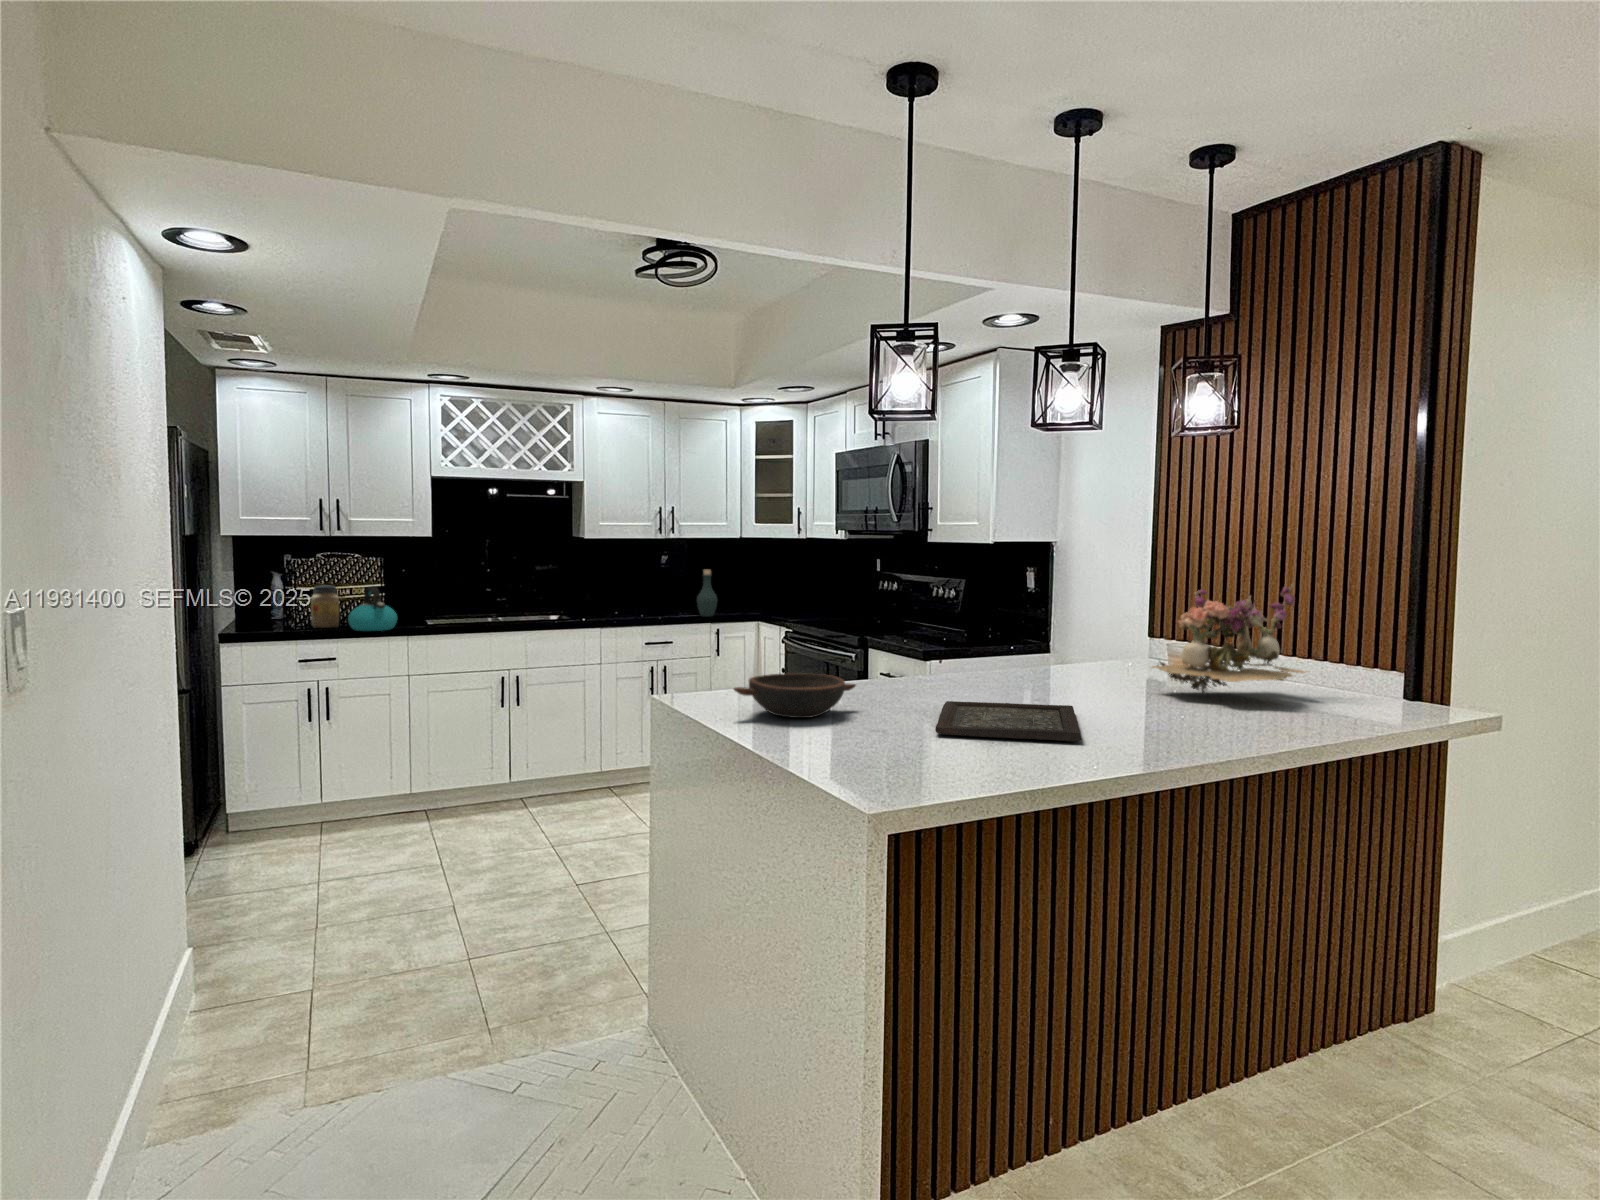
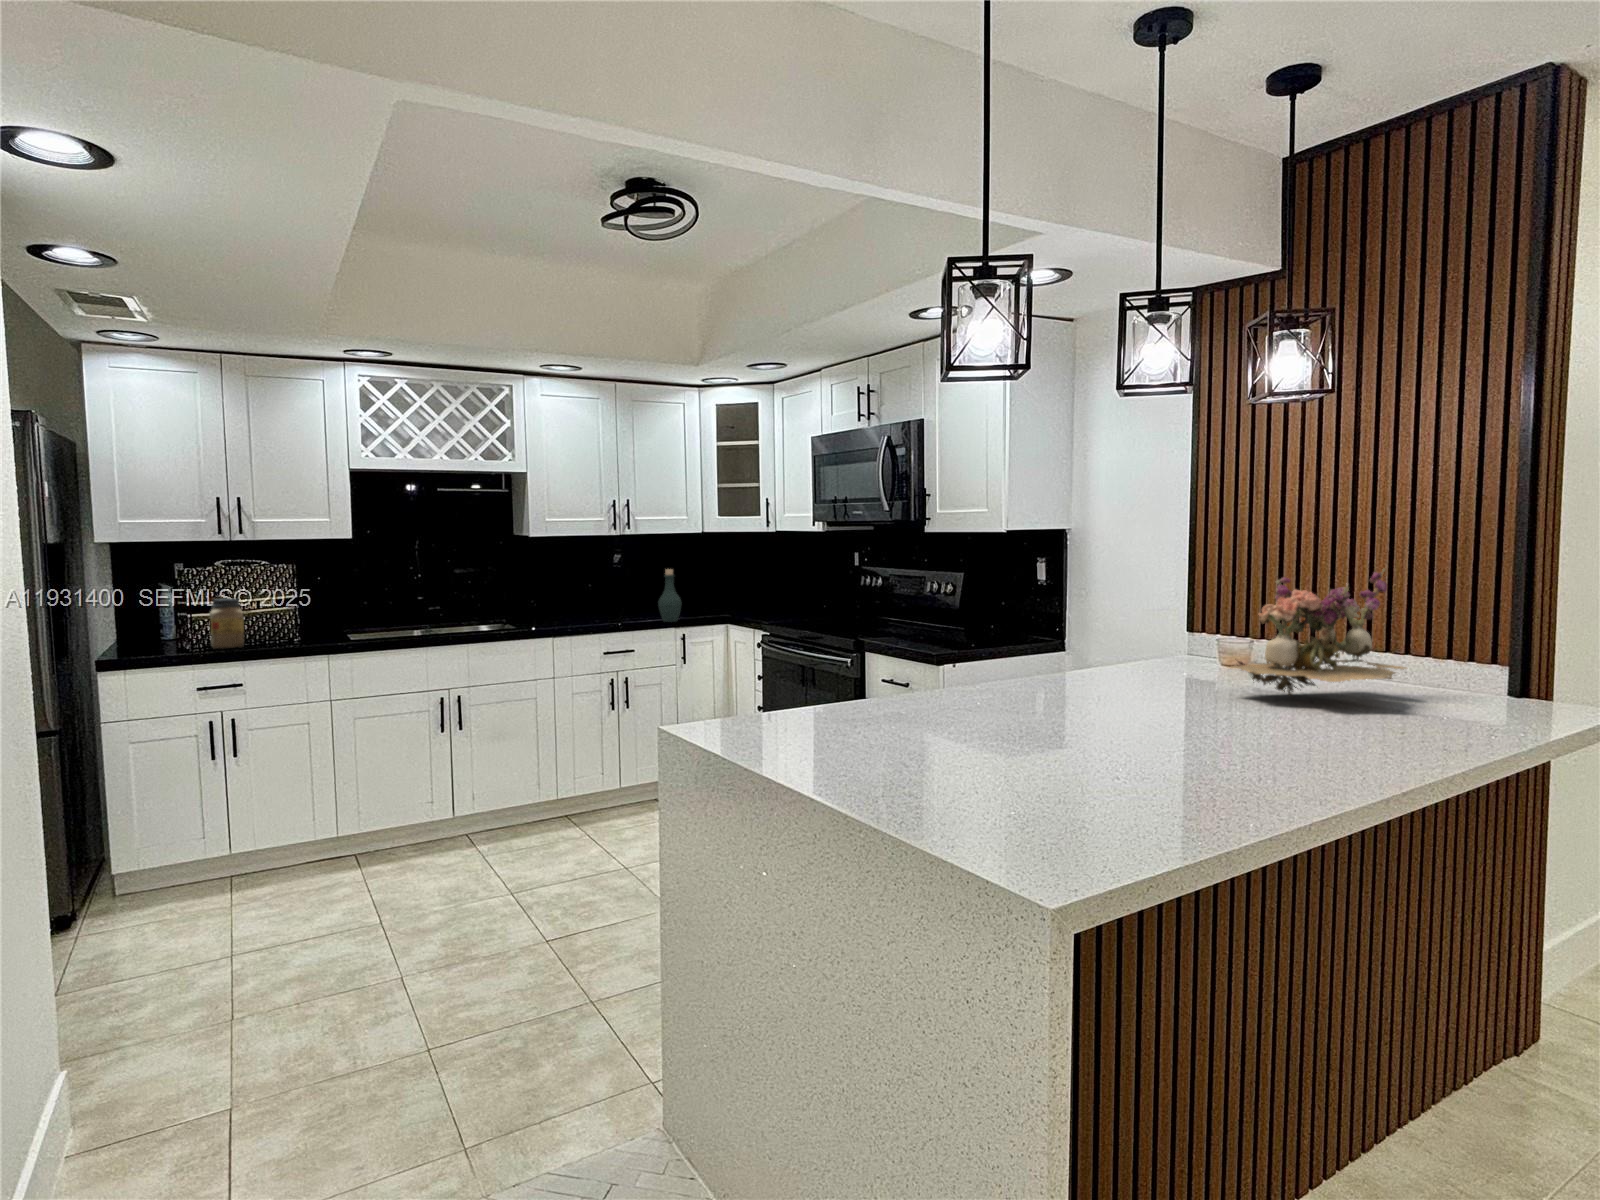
kettle: present [348,587,397,631] -> none [256,598,315,651]
bowl: present [734,673,856,718] -> none [772,689,911,743]
tray: present [935,701,1081,741] -> none [1014,716,1203,762]

